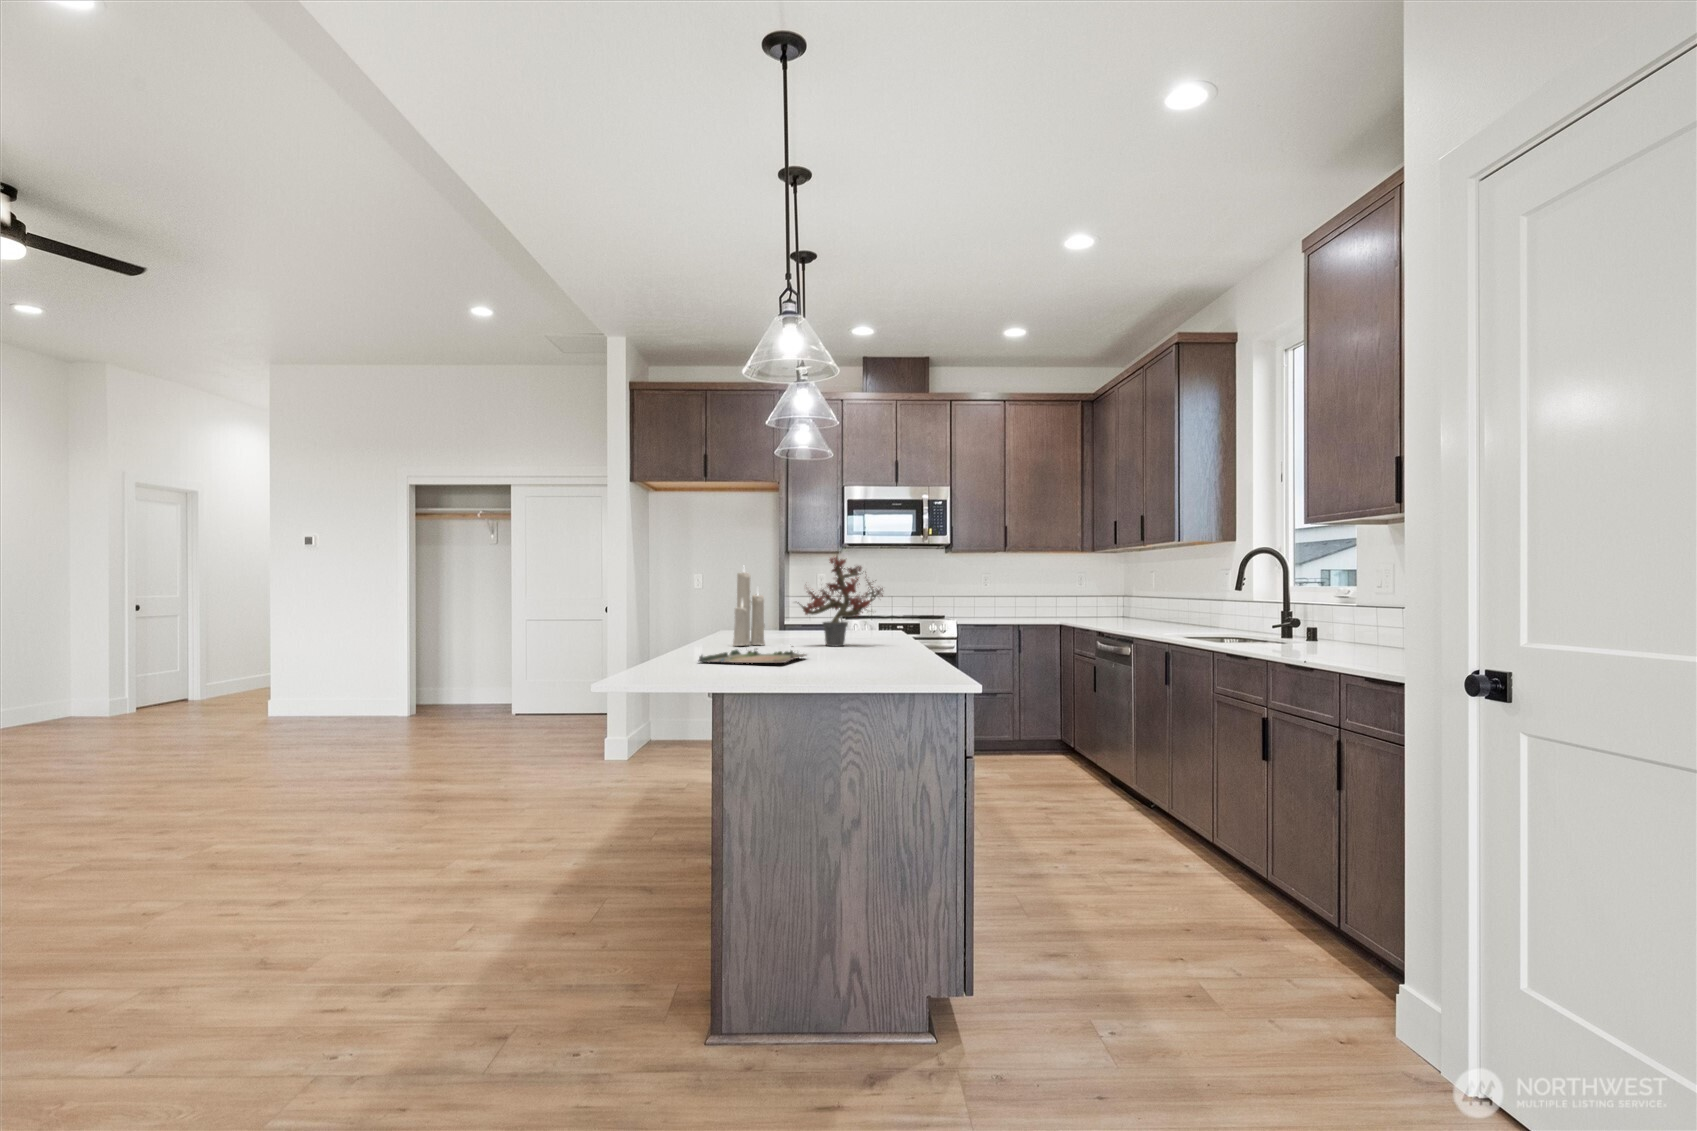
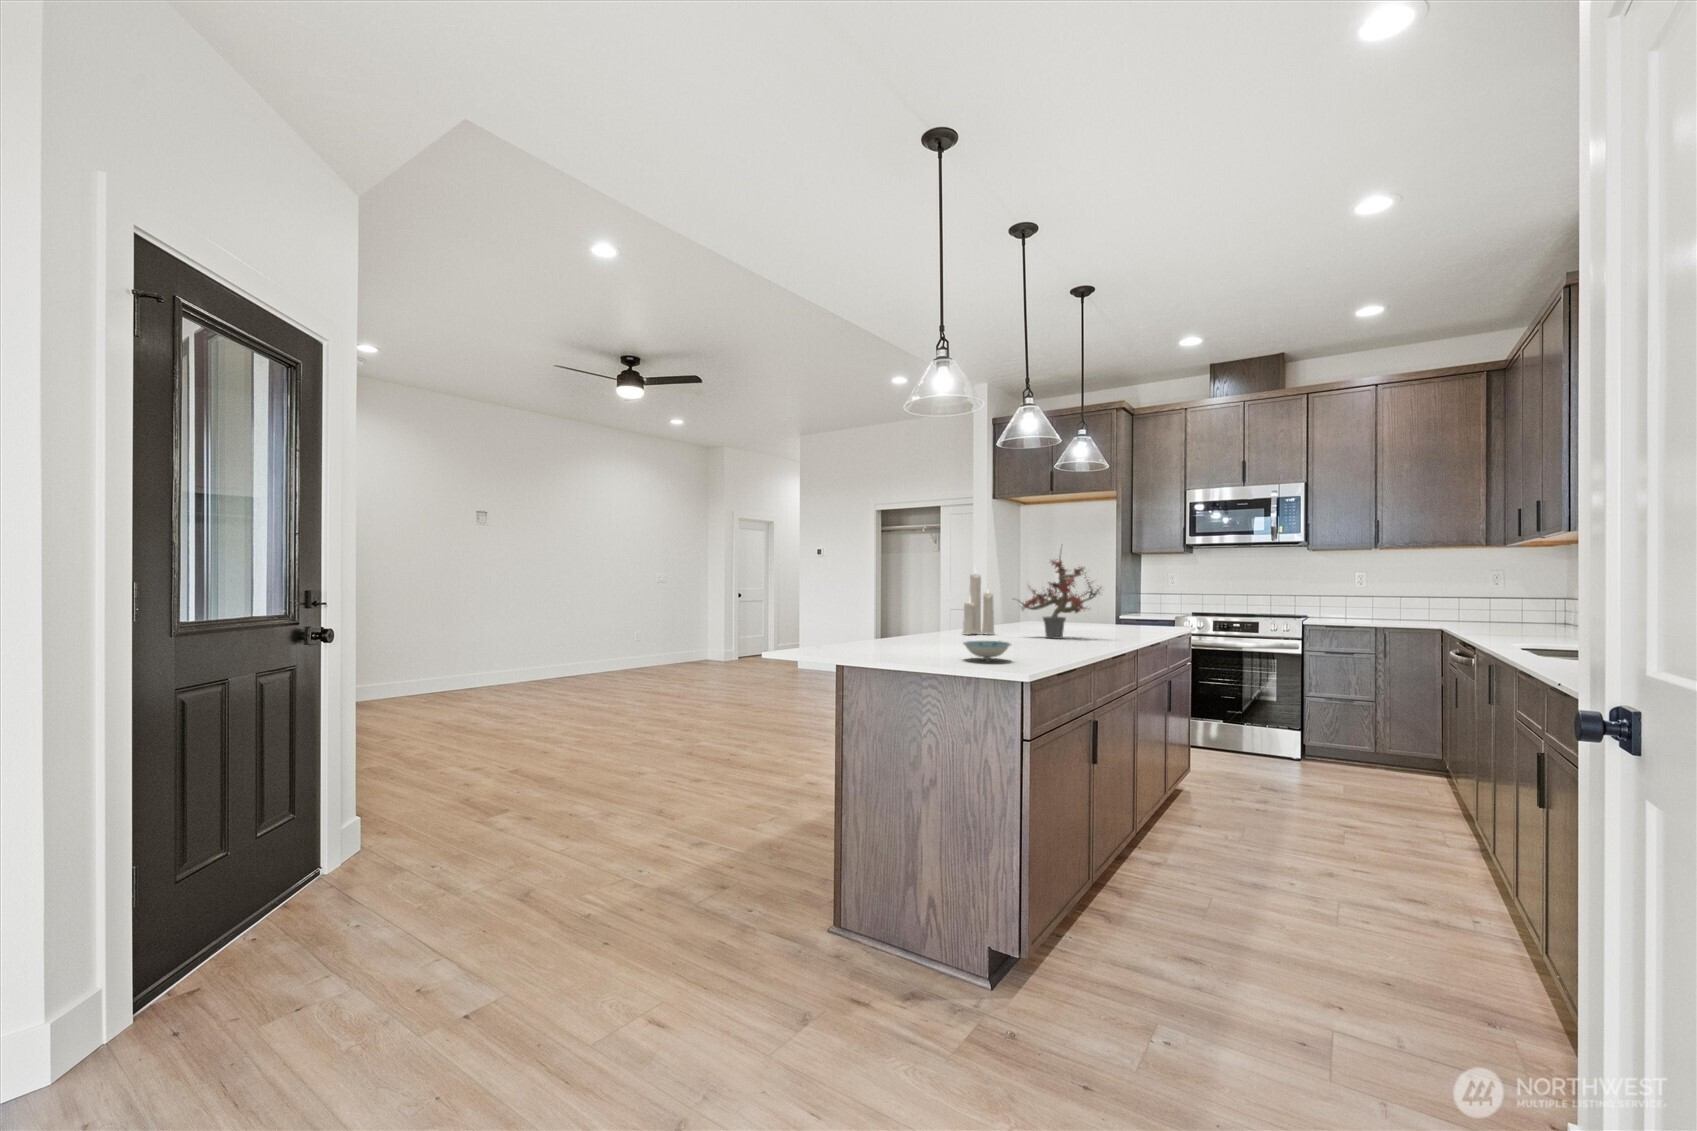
ceramic bowl: none [868,649,926,671] -> present [963,641,1011,660]
tray: present [698,650,806,663] -> none [866,633,970,648]

